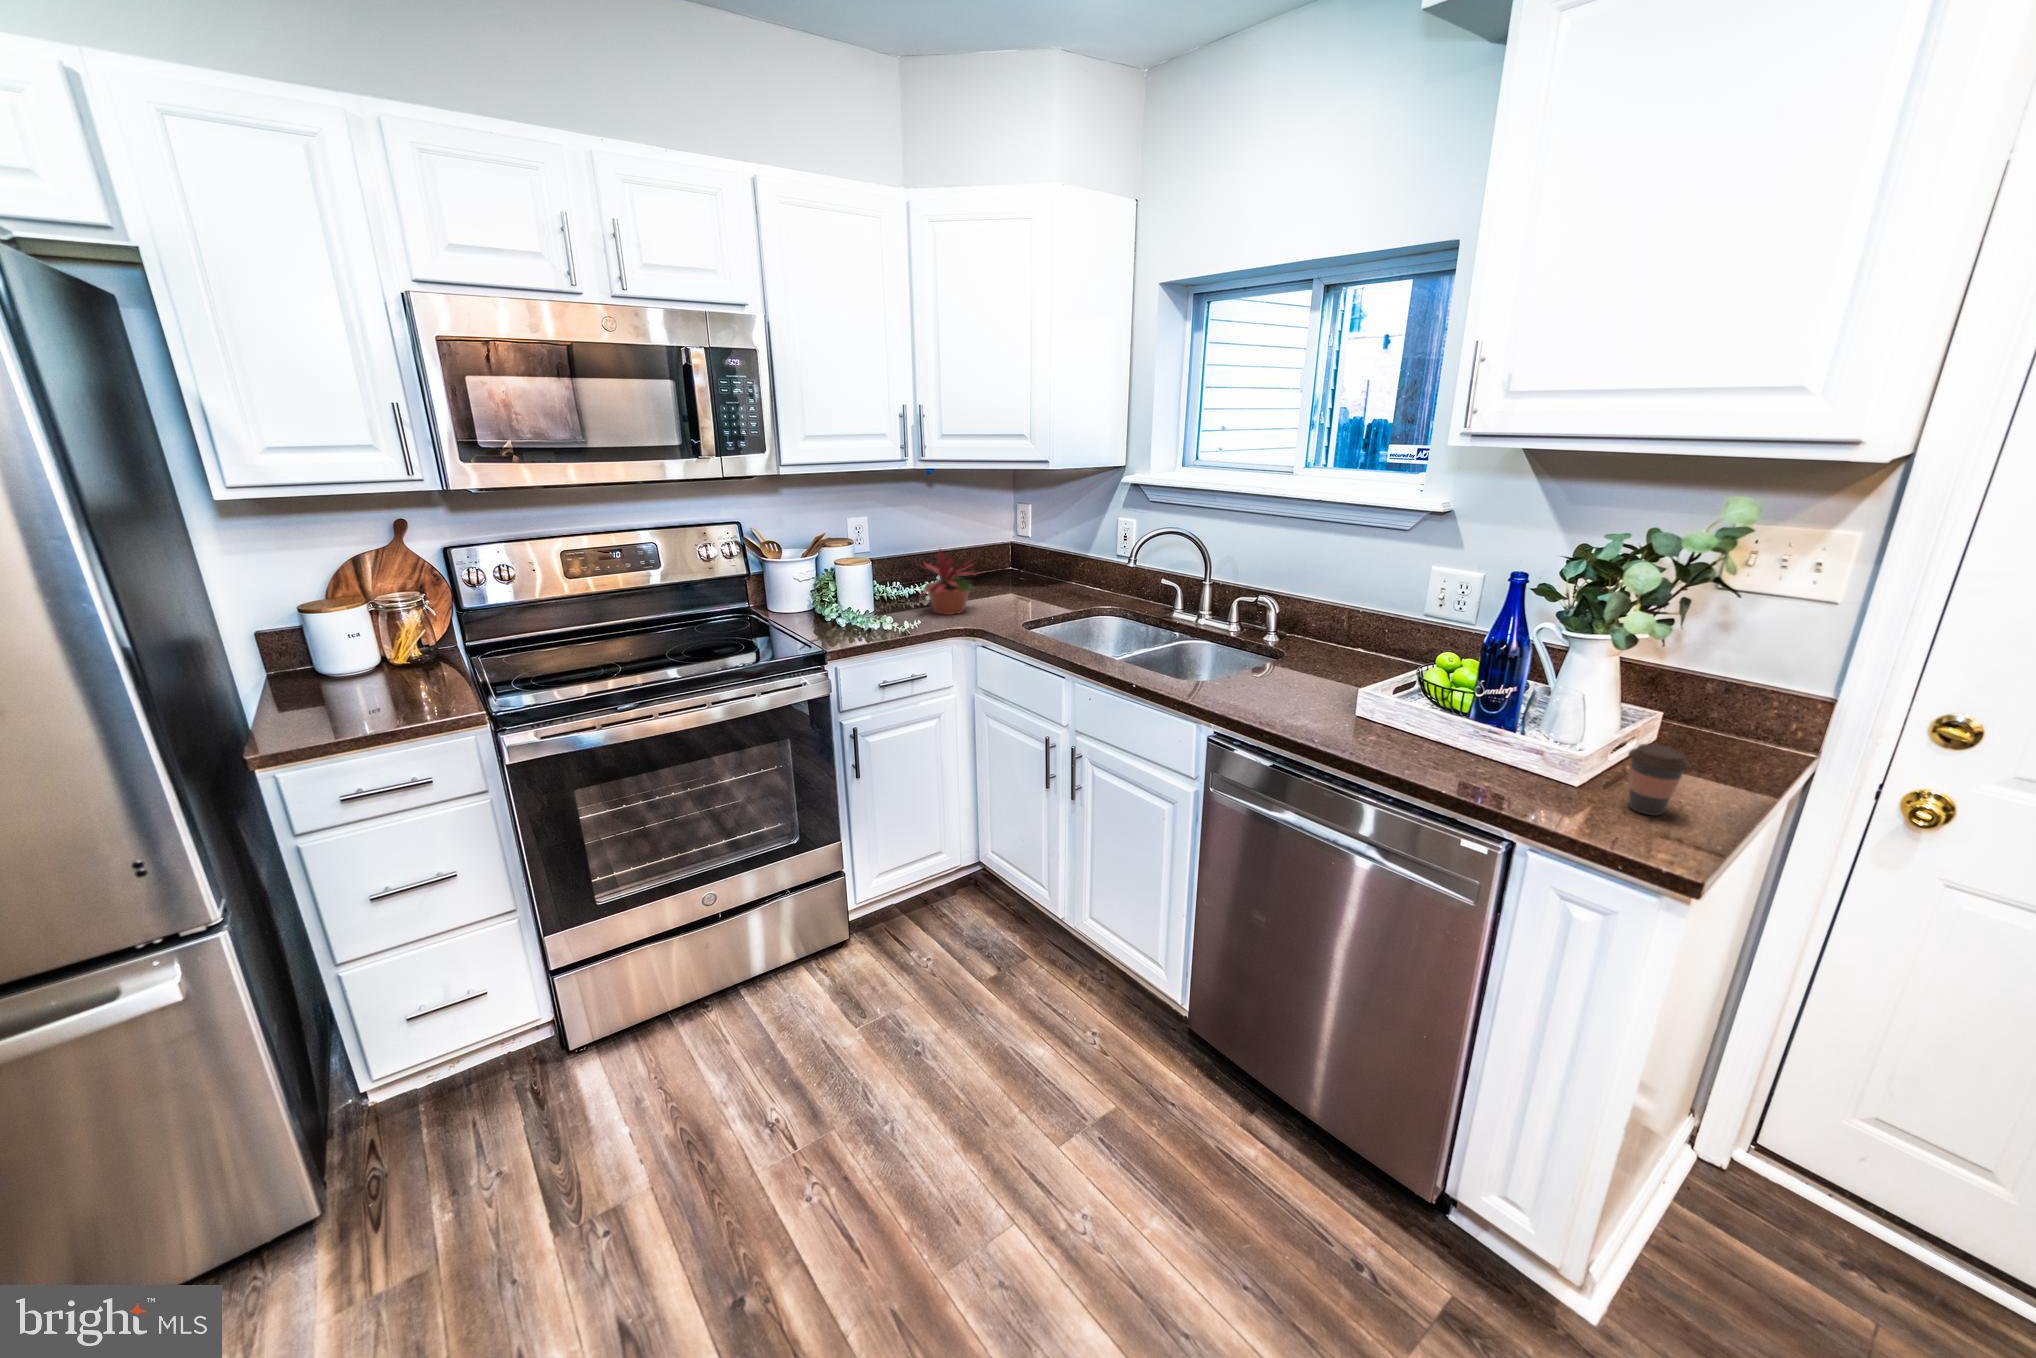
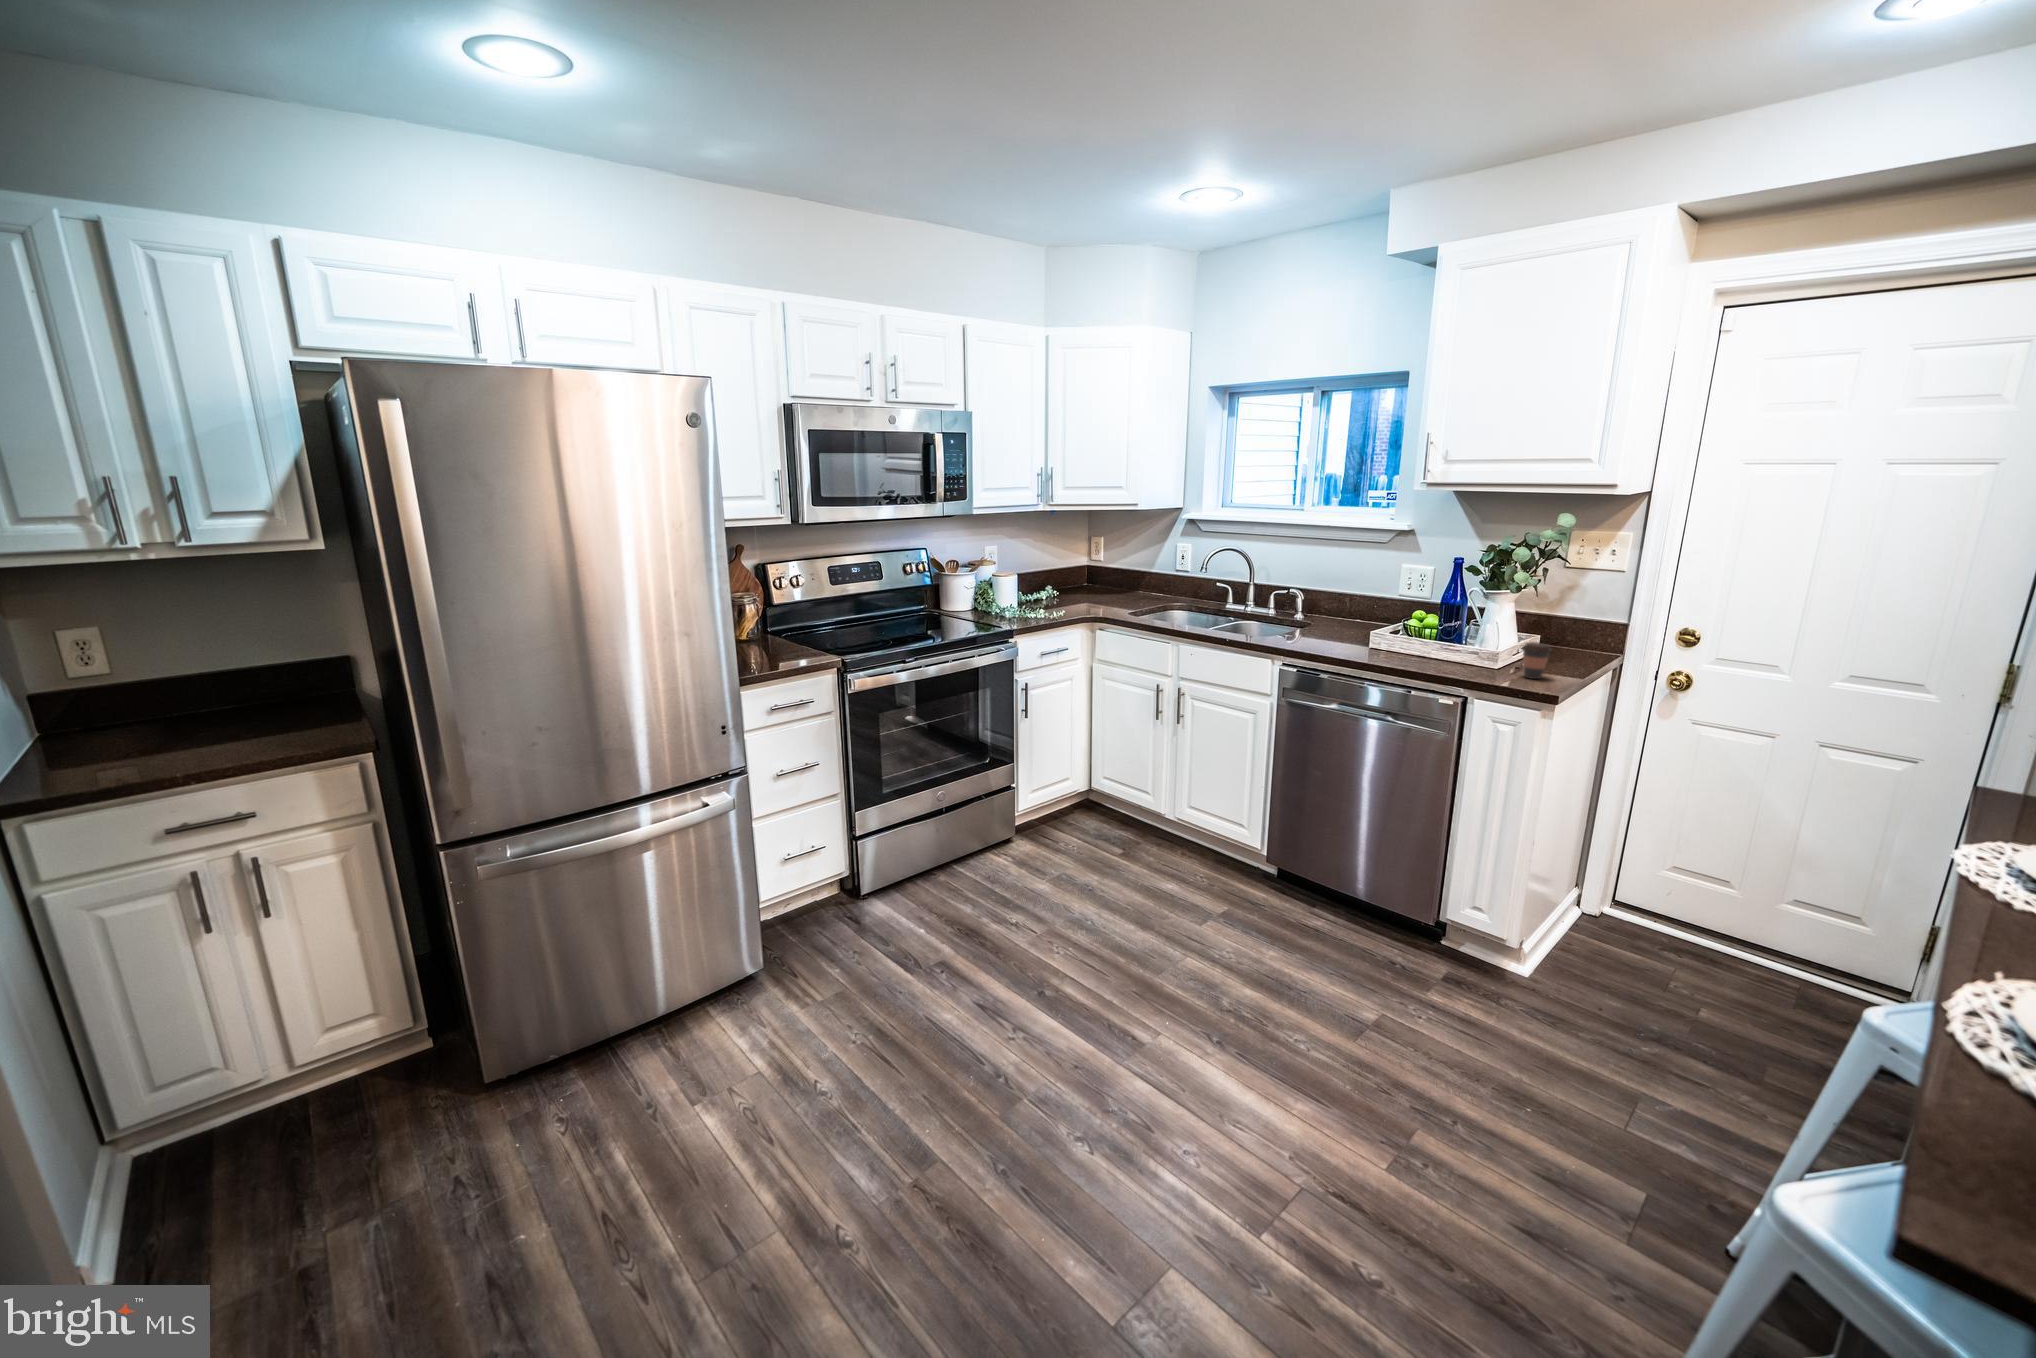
potted plant: present [921,549,980,615] -> none [1045,563,1096,610]

